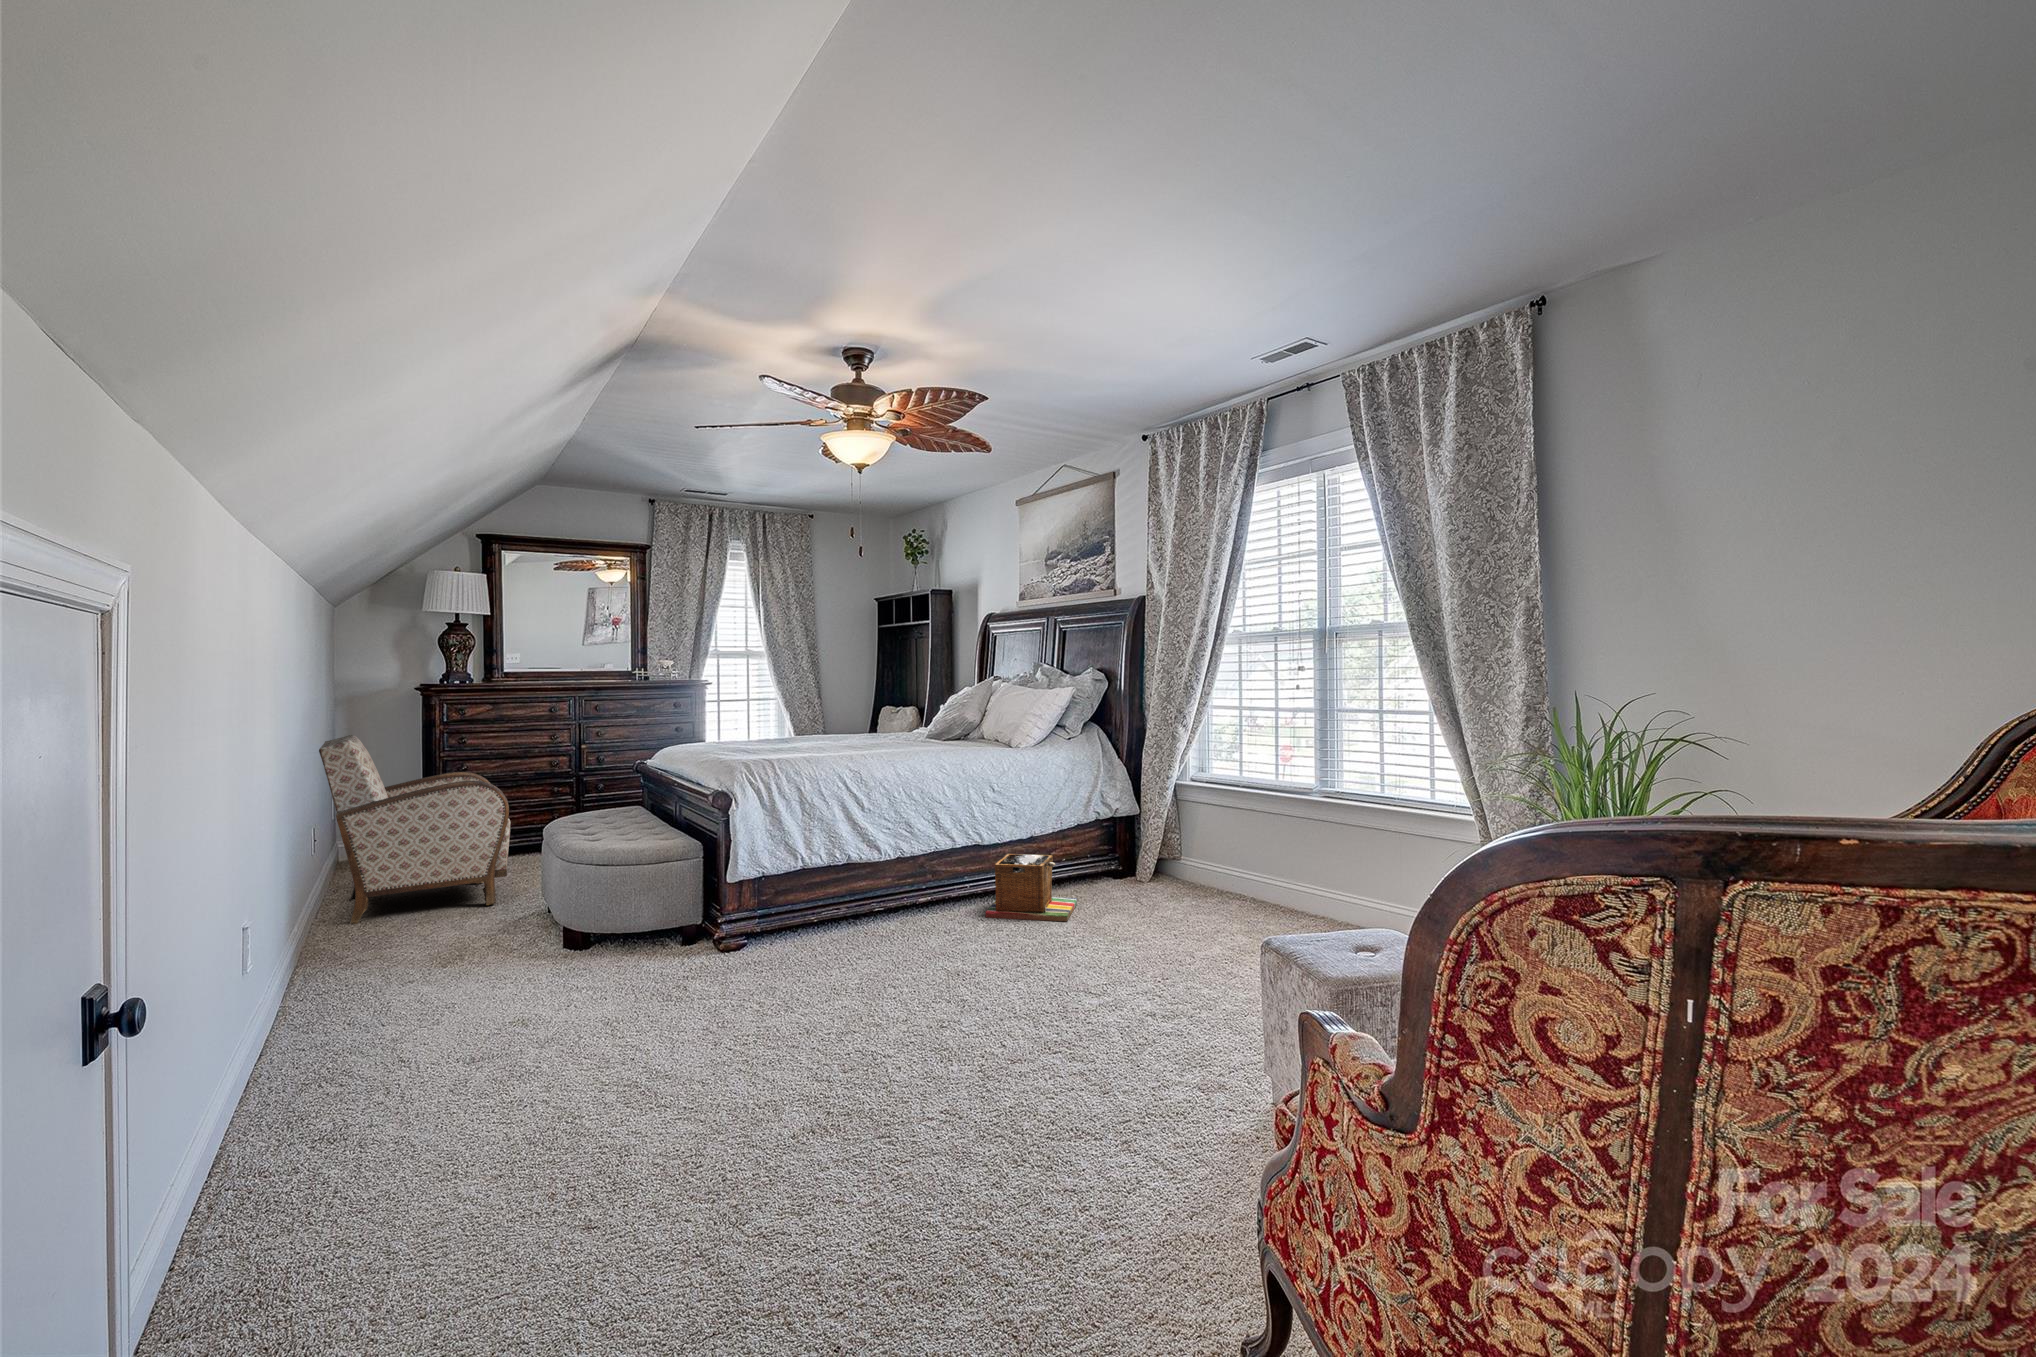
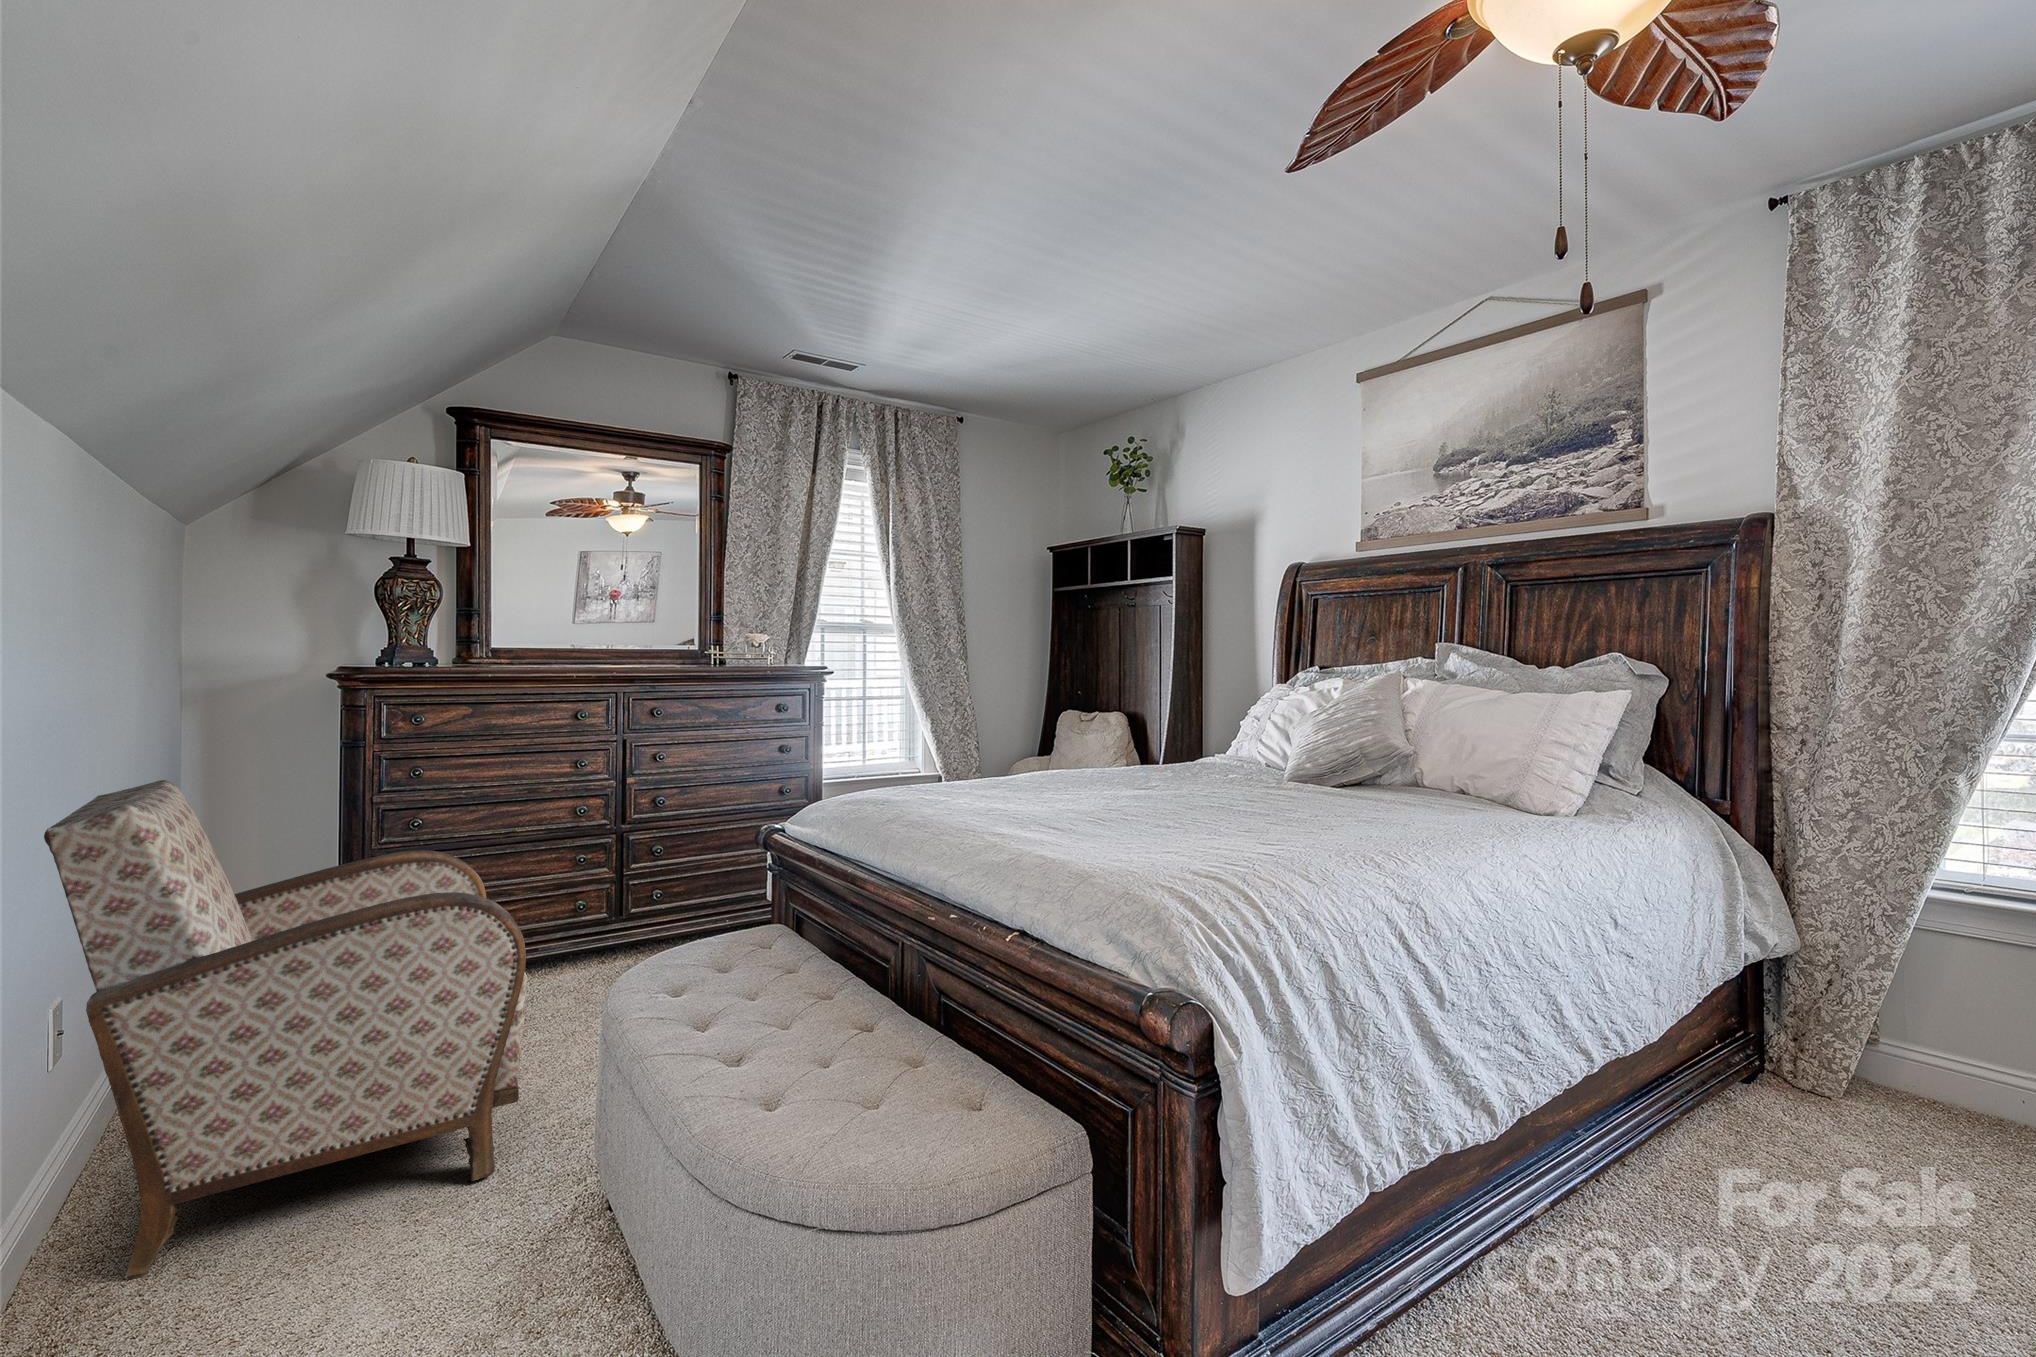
laundry basket: present [986,854,1077,921] -> none [1608,1063,1904,1266]

